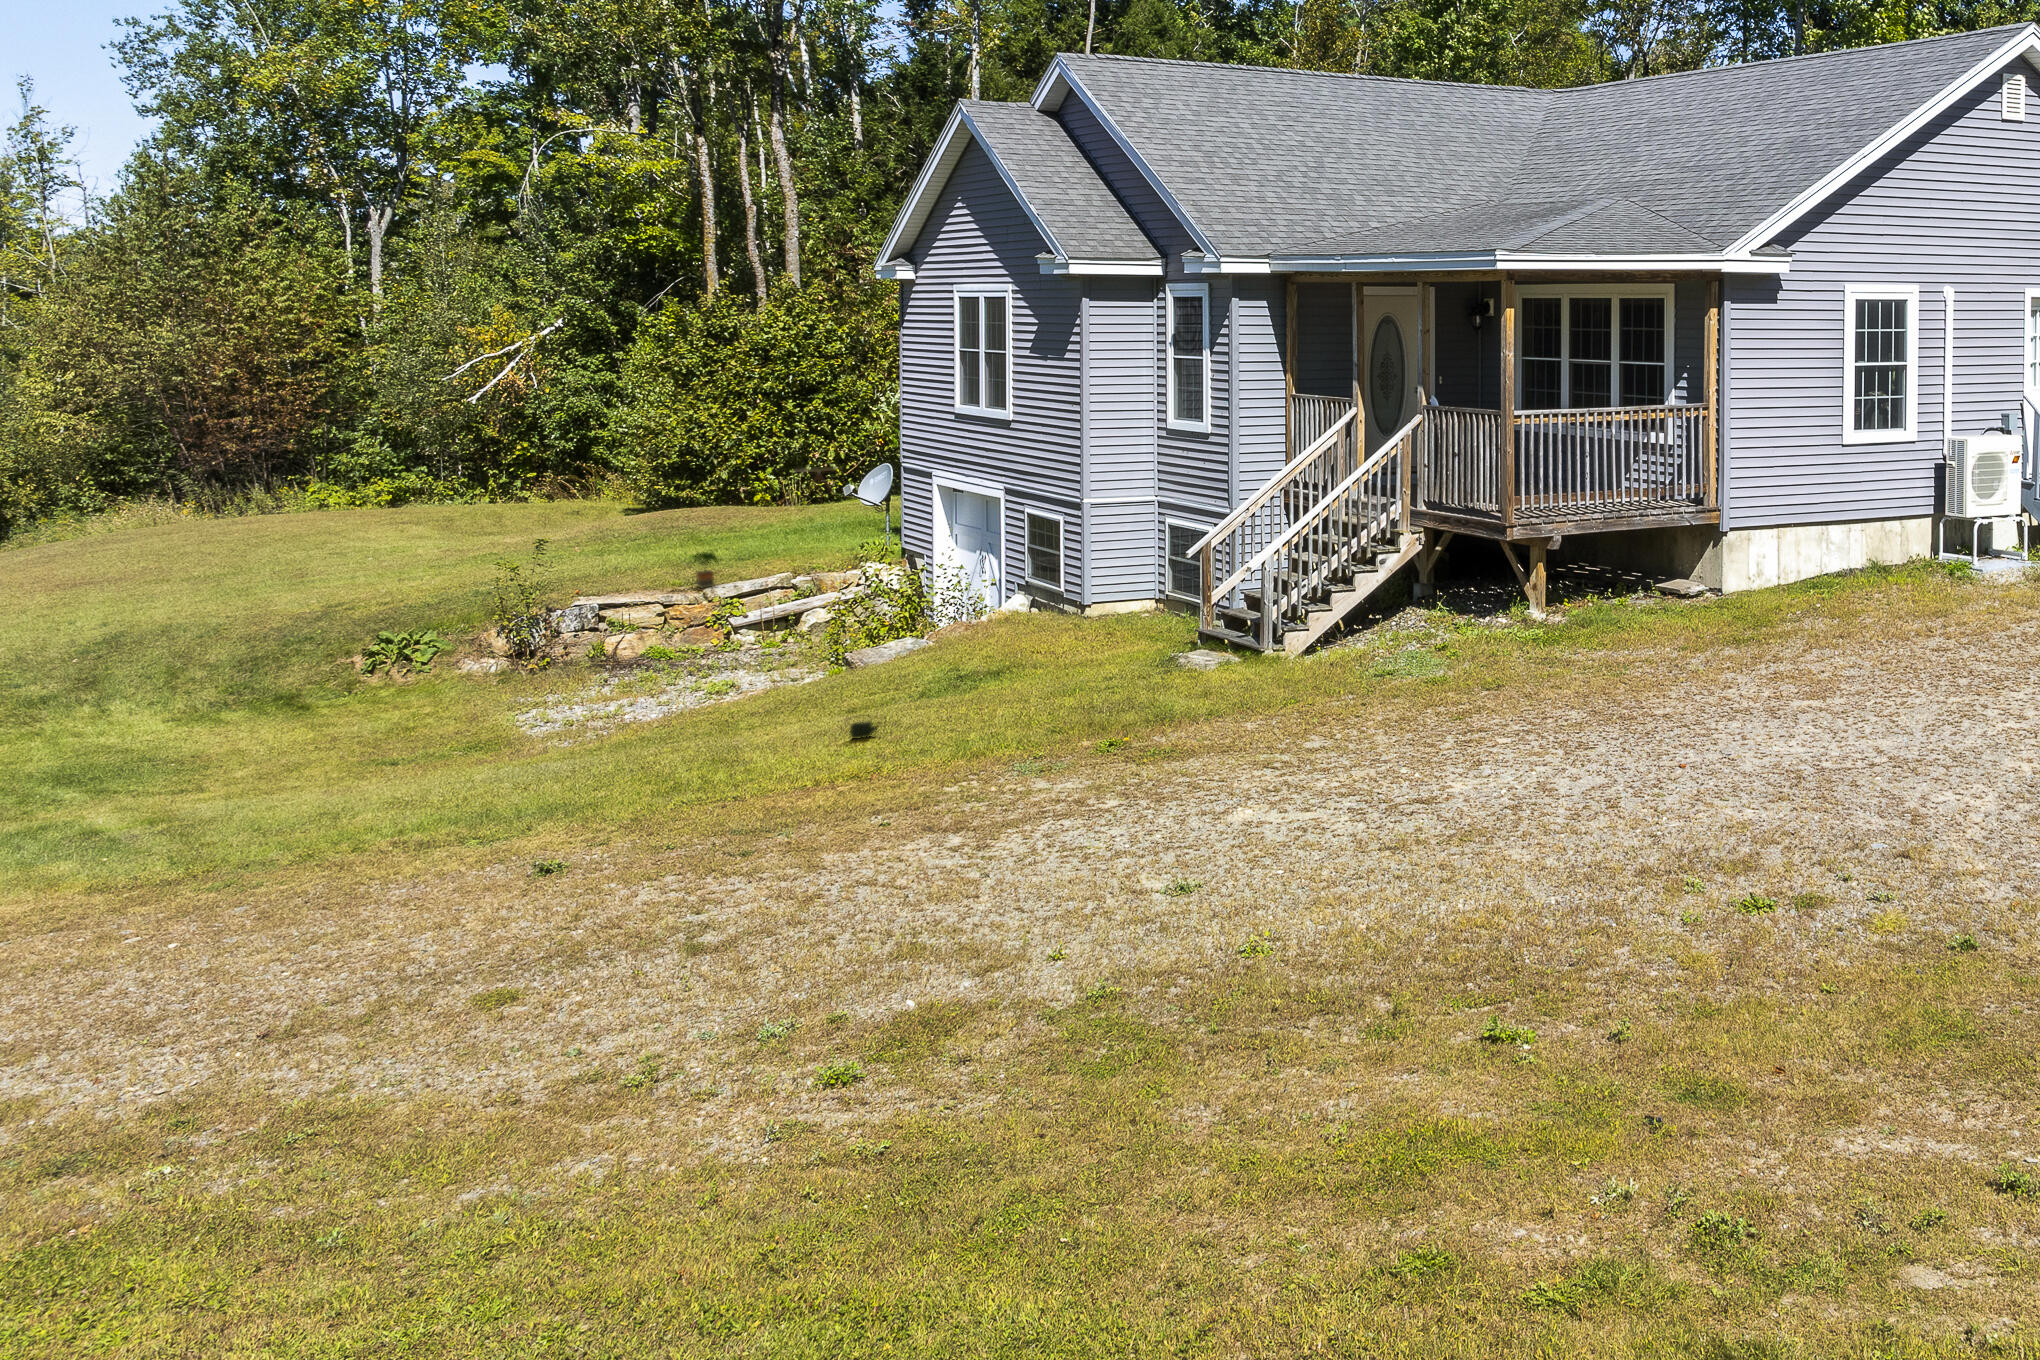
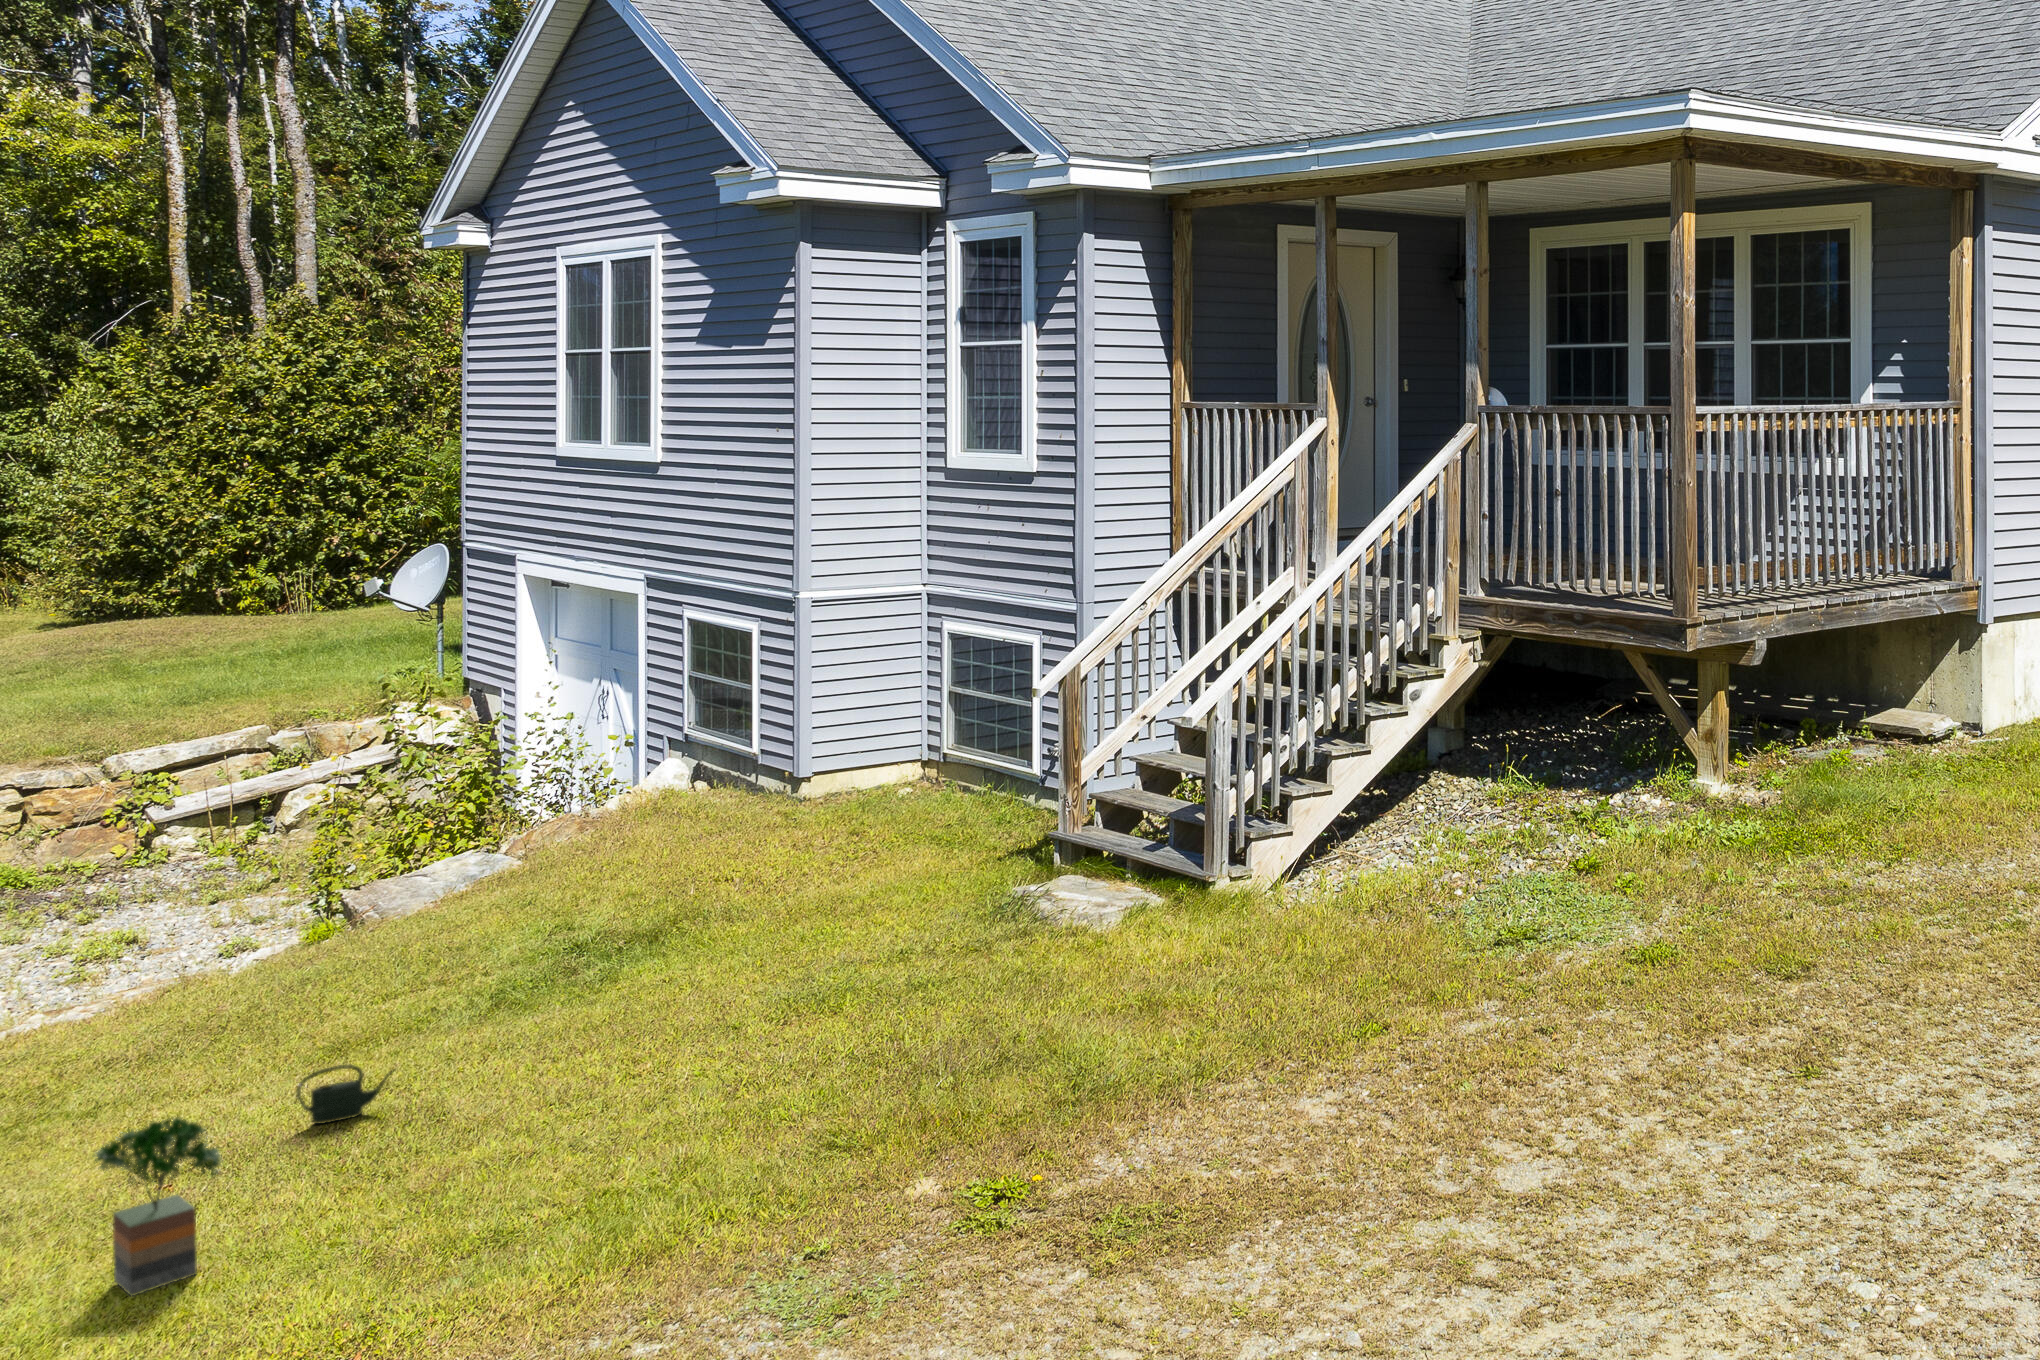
round table: present [802,467,843,496] -> none [302,560,381,612]
potted tree: present [693,552,719,588] -> present [93,1117,223,1296]

